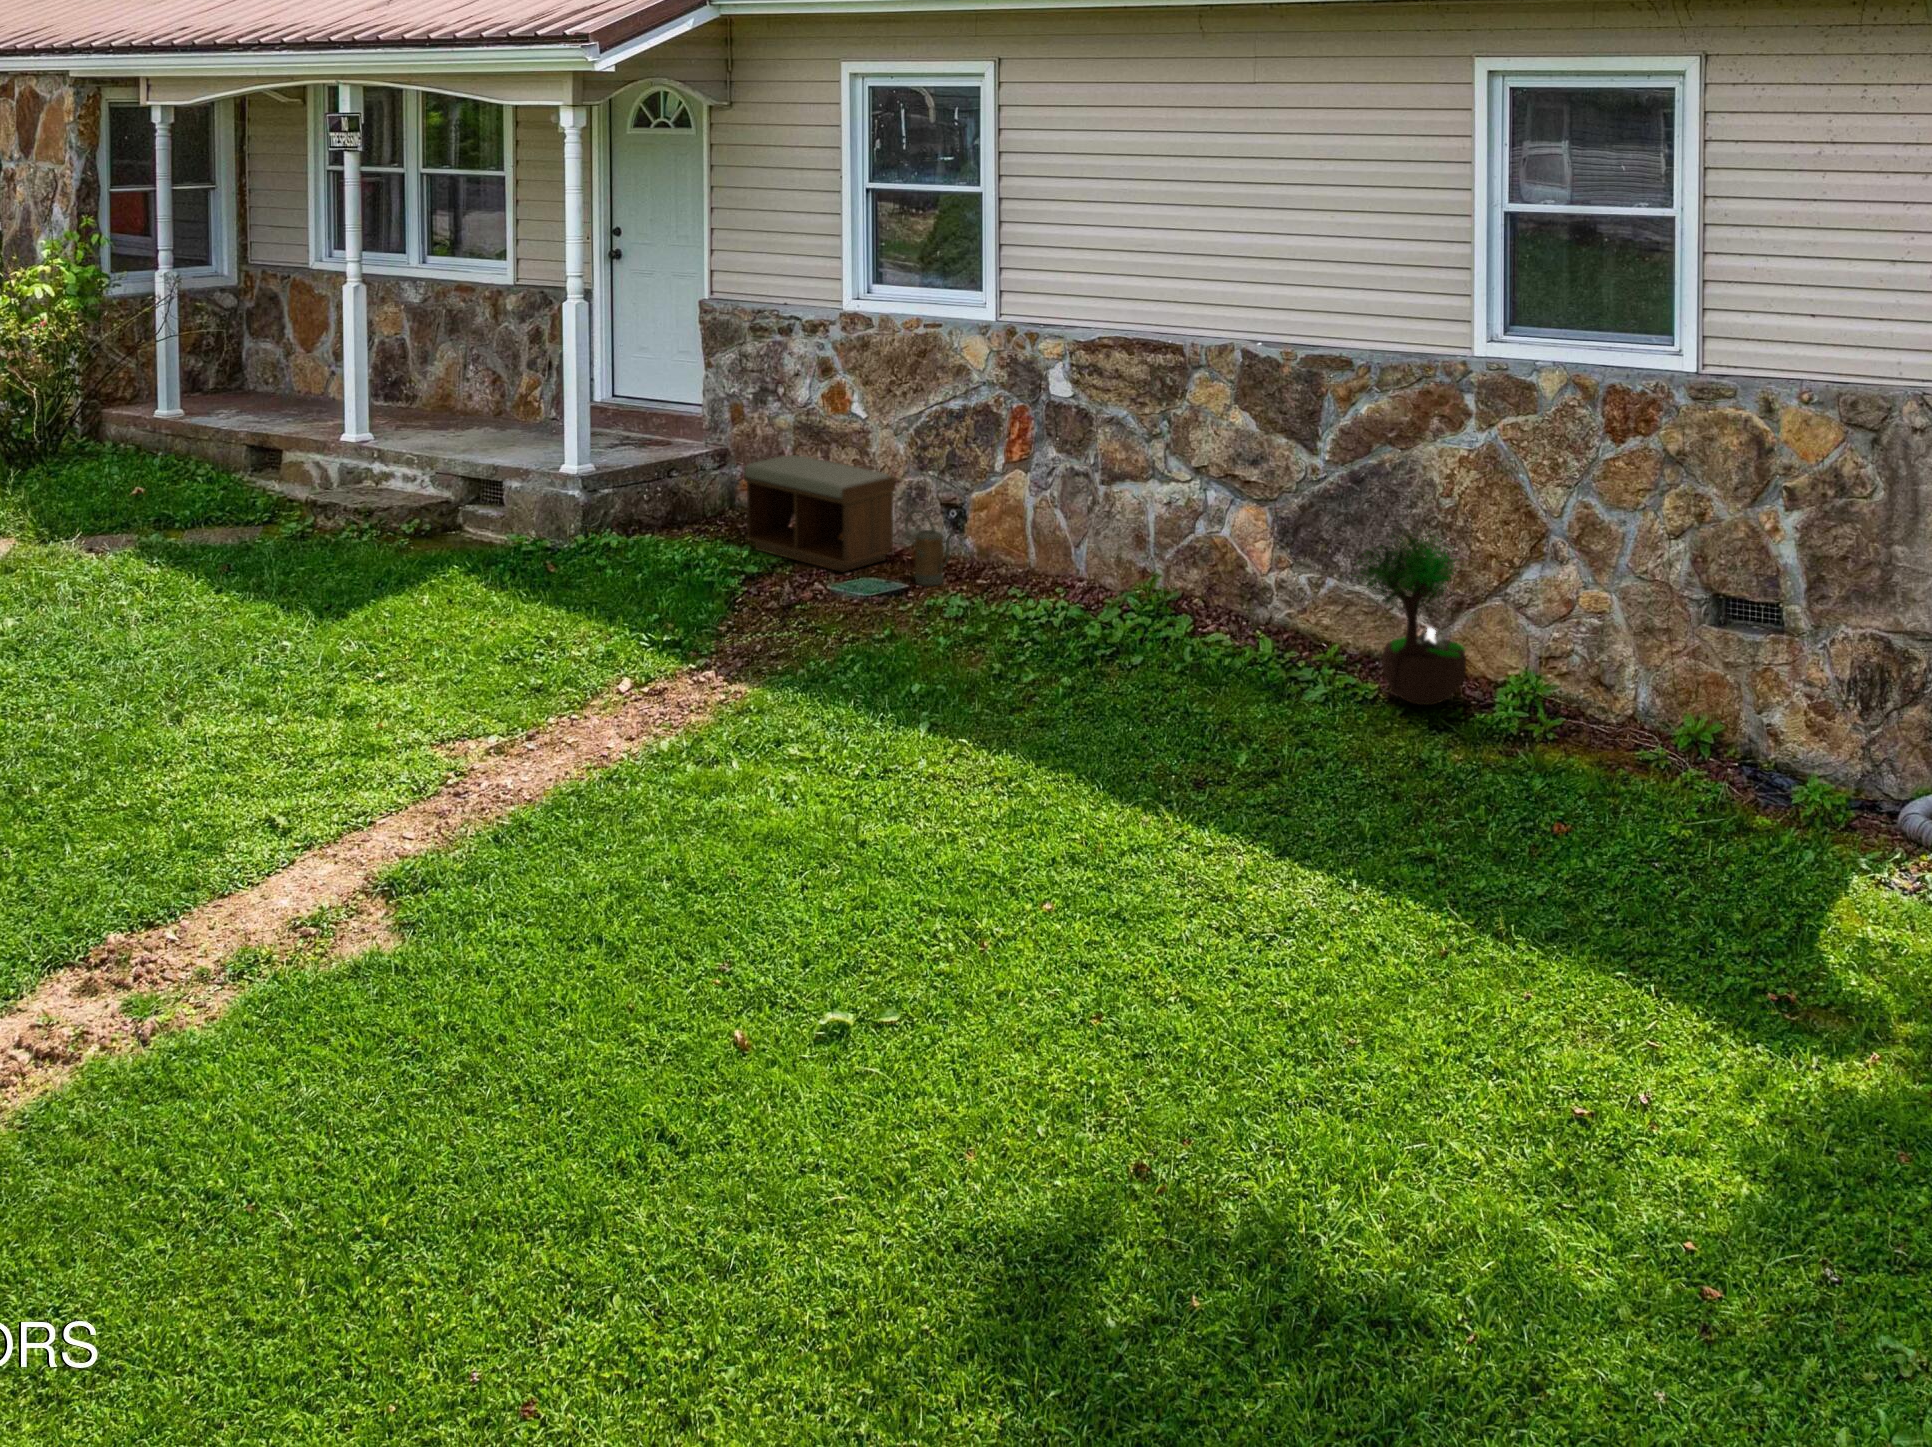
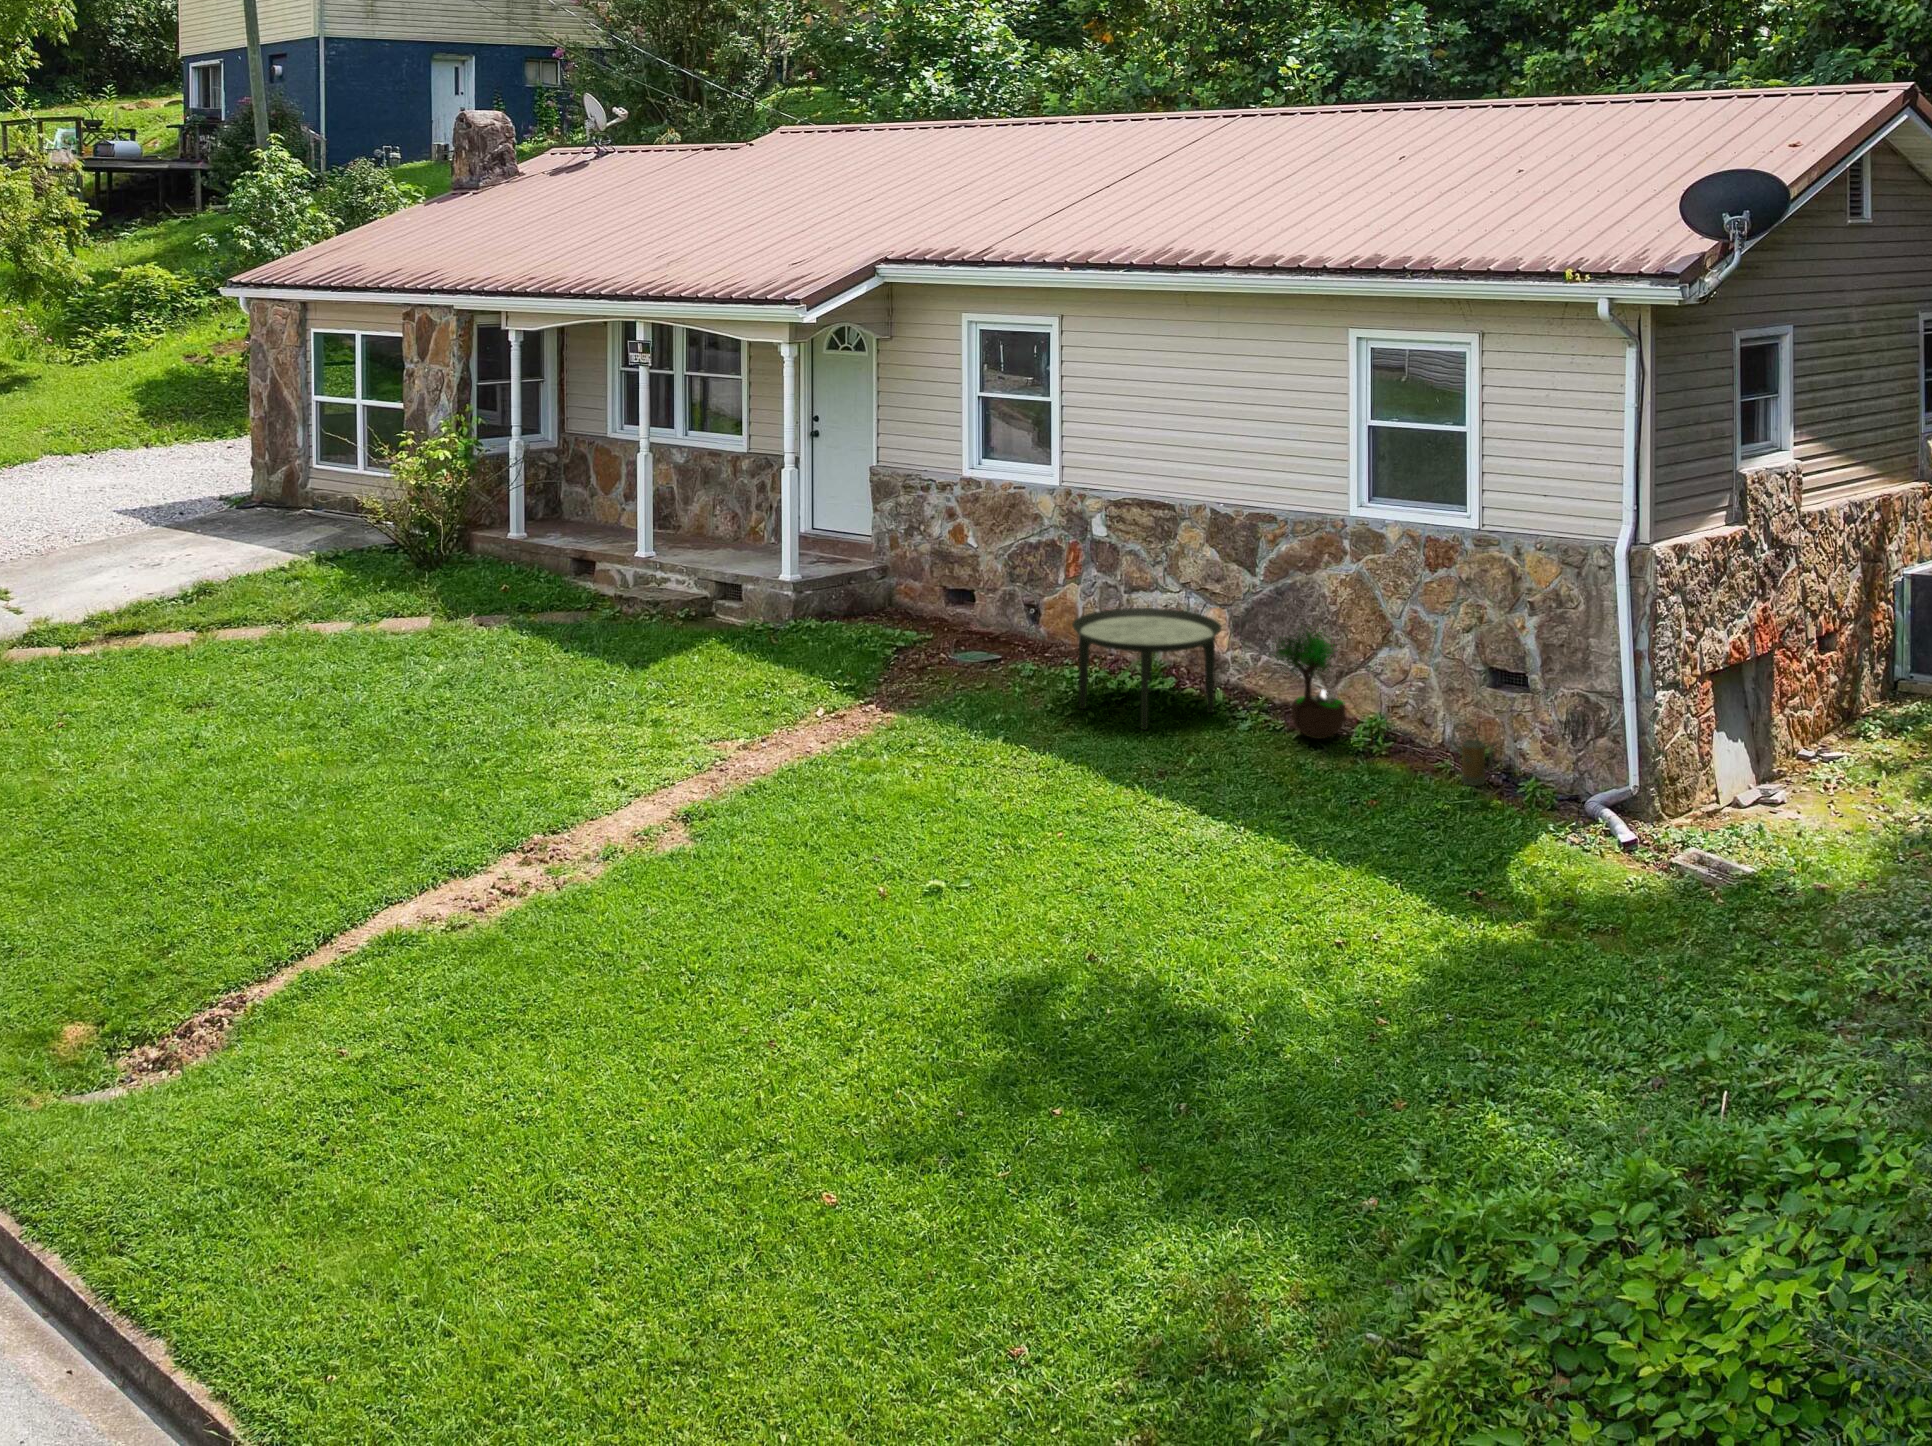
bench: present [744,455,895,572] -> none [897,572,995,650]
round table: none [1031,505,1265,698] -> present [1072,608,1222,730]
watering can: present [905,510,953,585] -> present [1451,723,1496,786]

